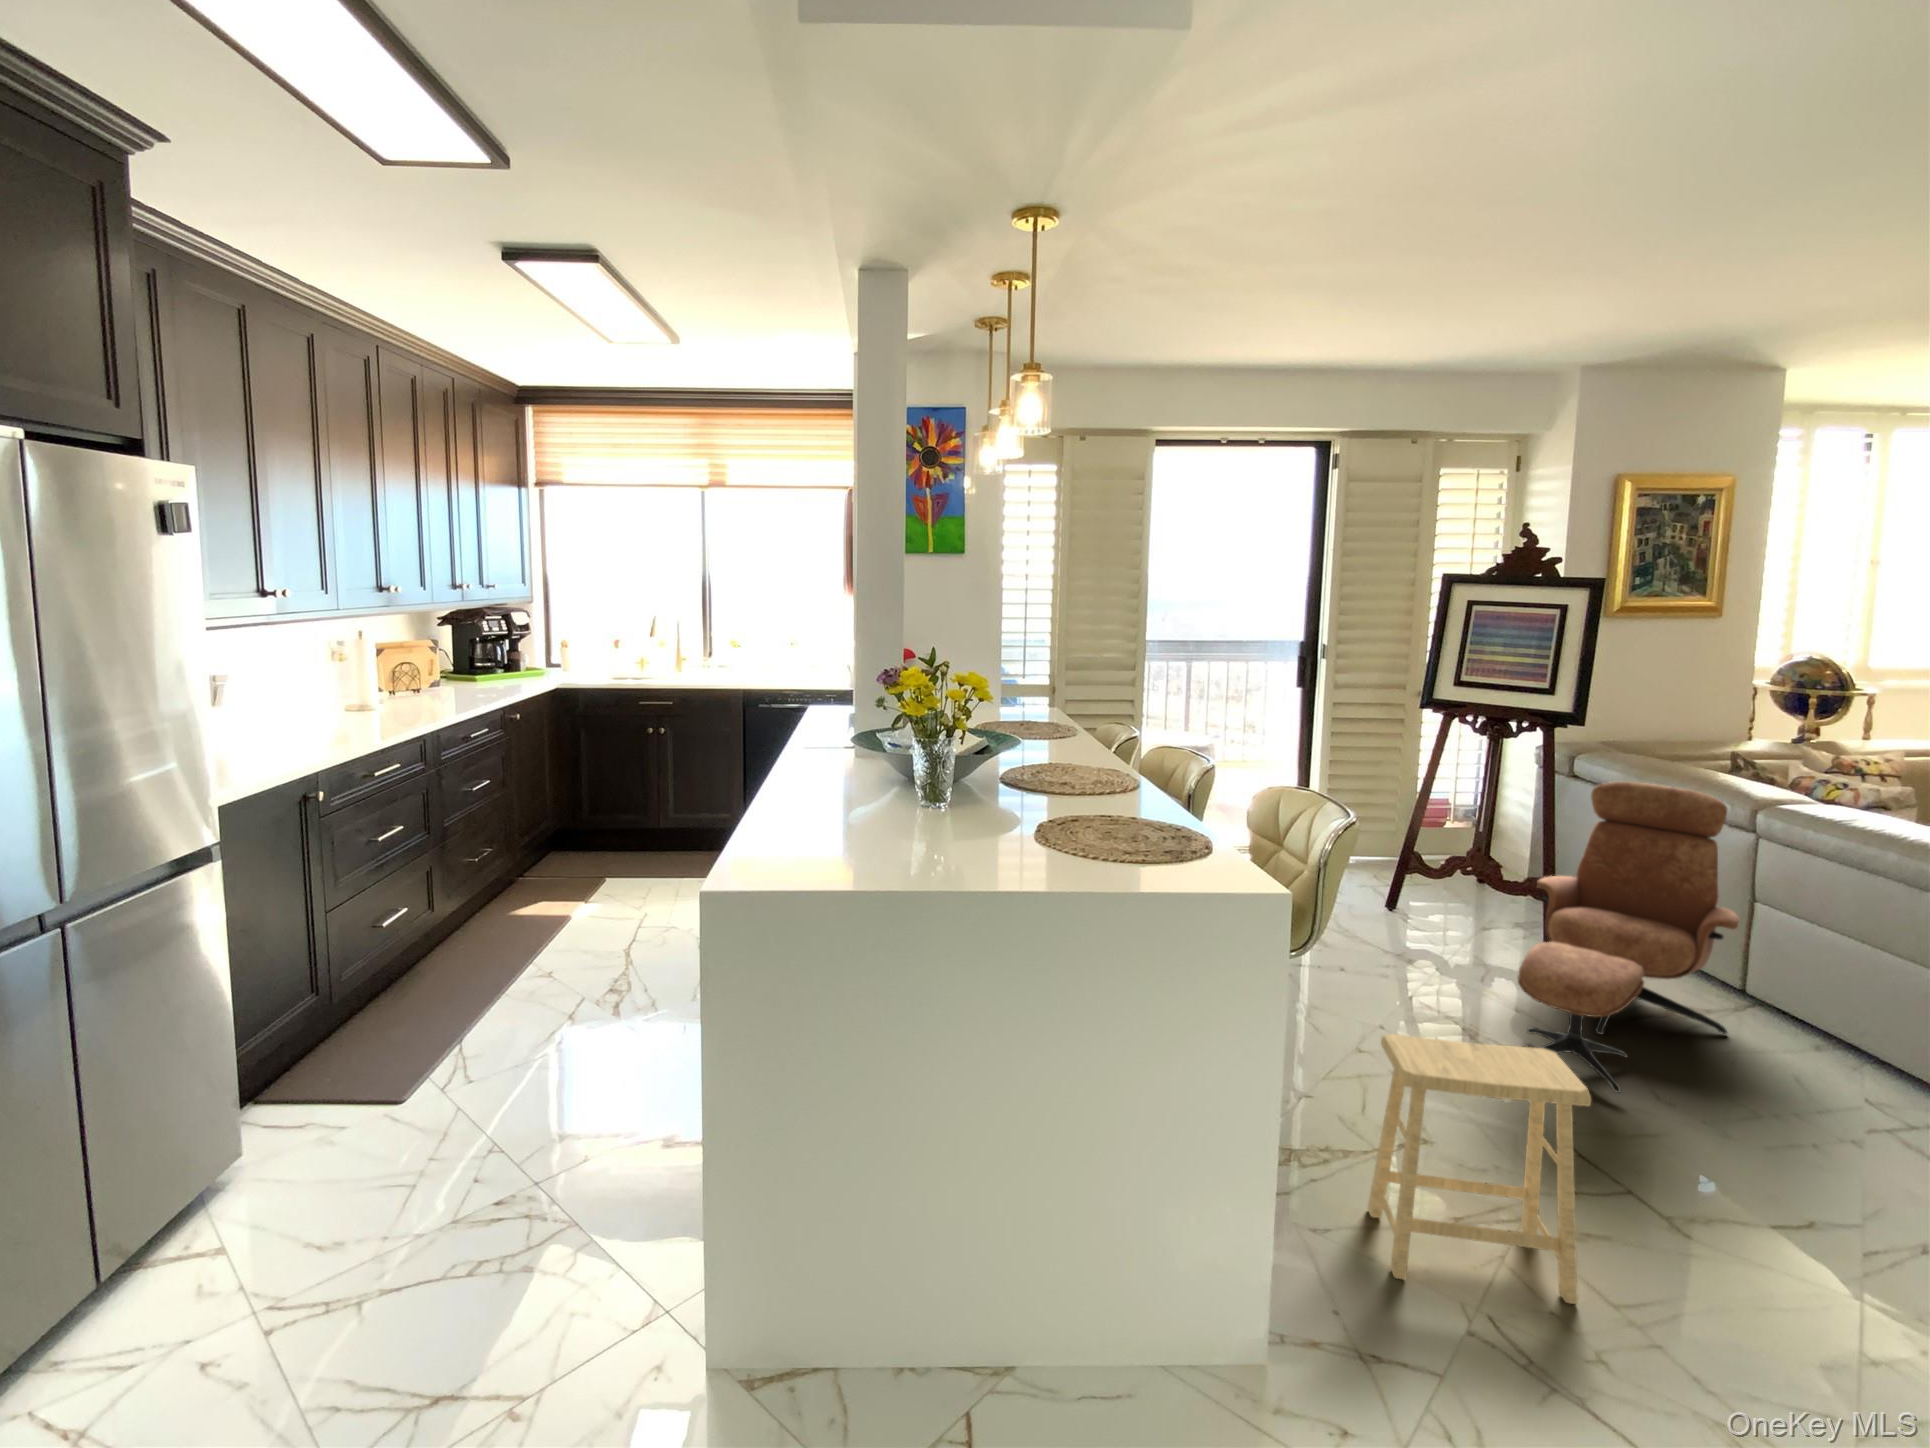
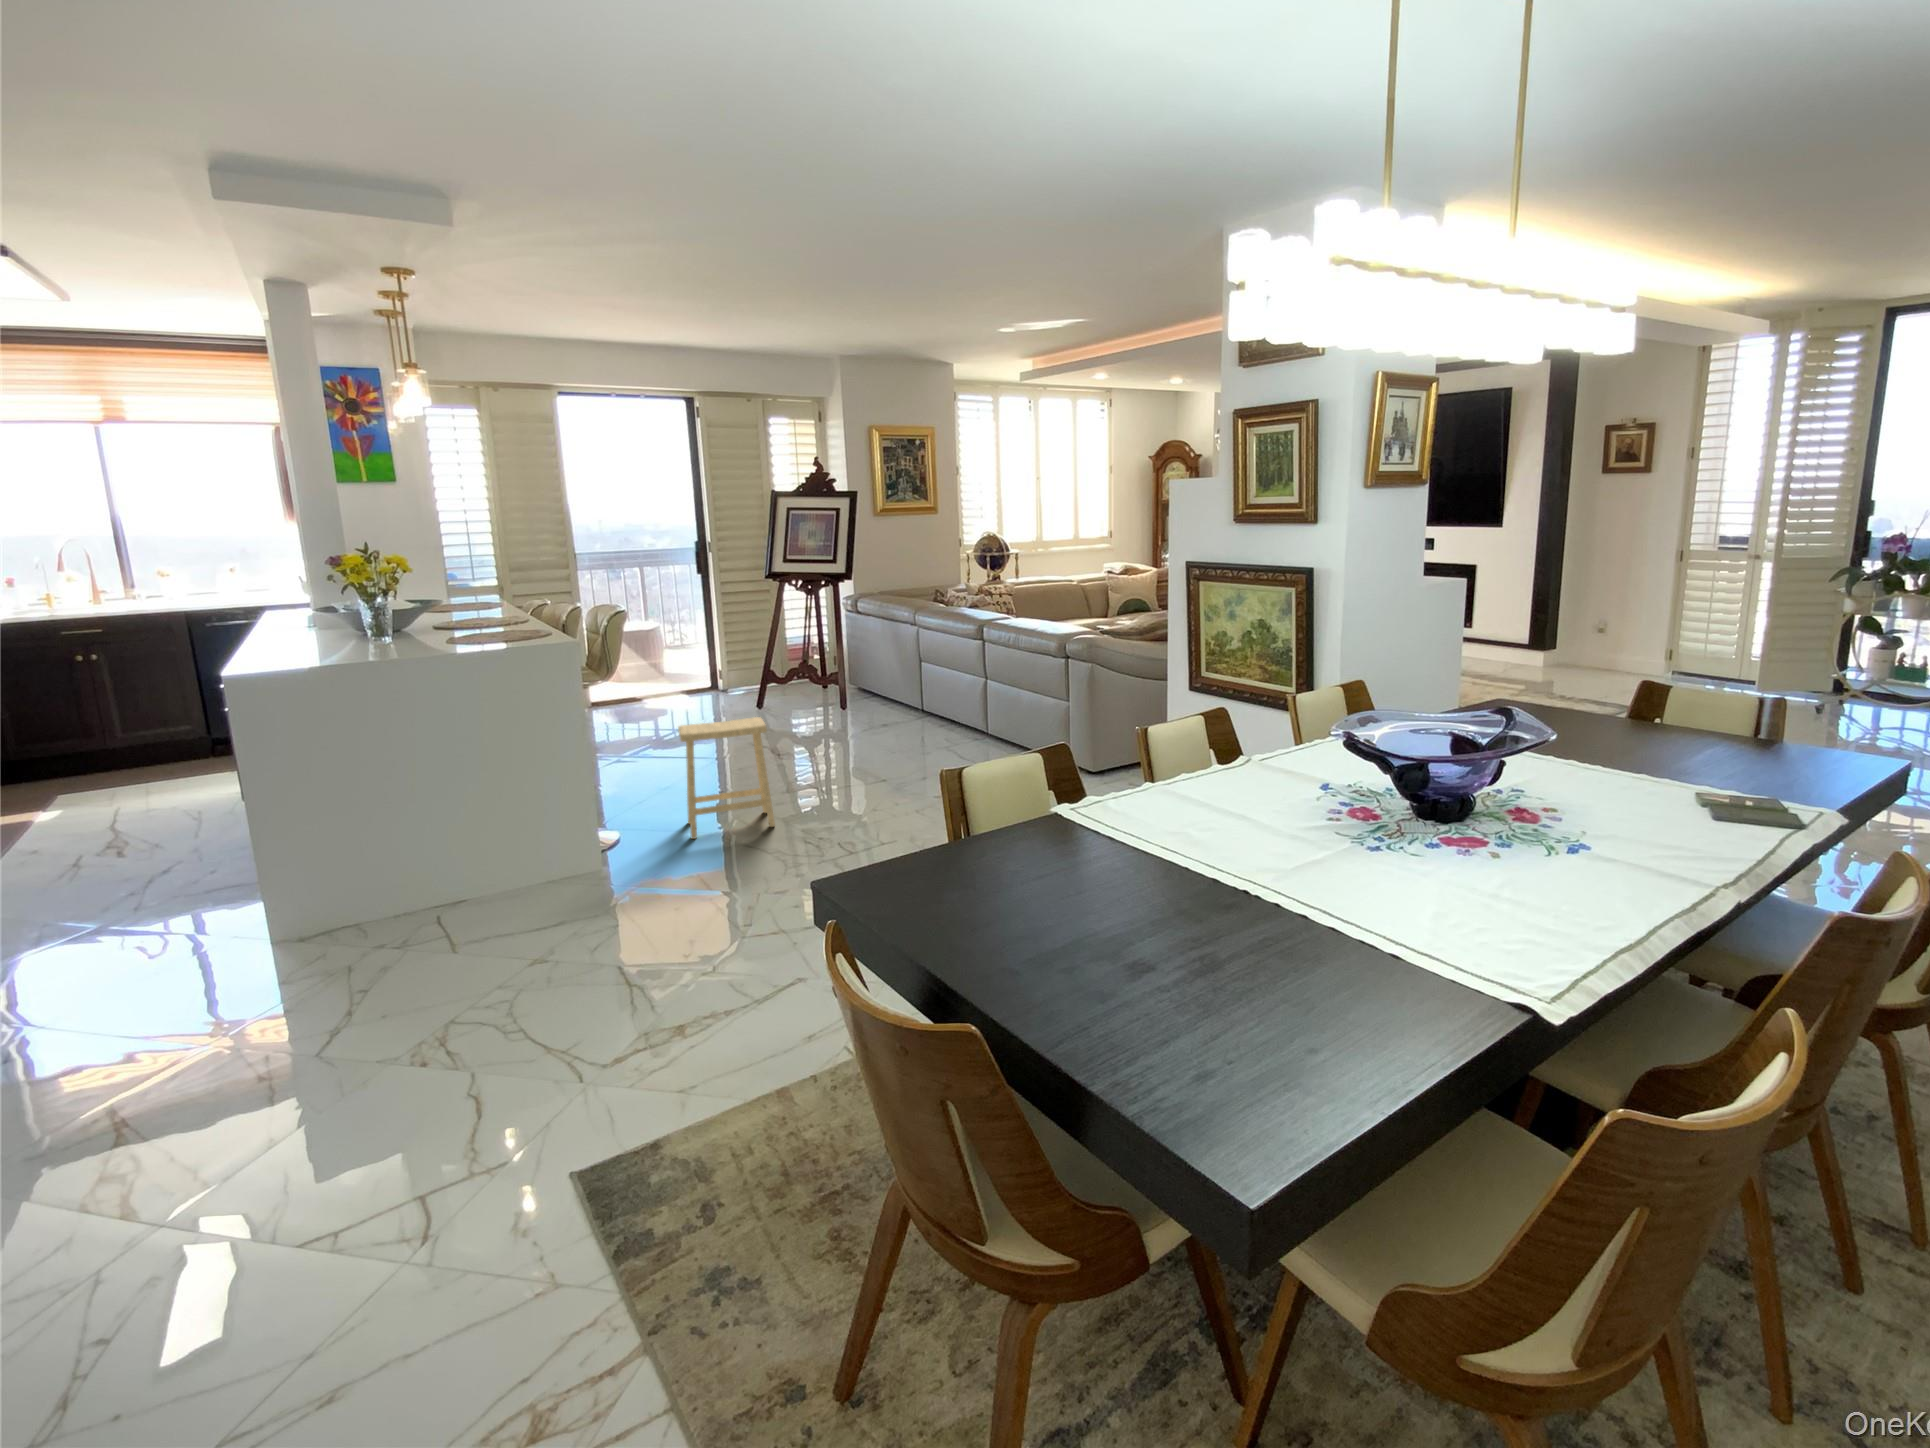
lounge chair: present [1518,782,1740,1093] -> none [788,606,912,757]

